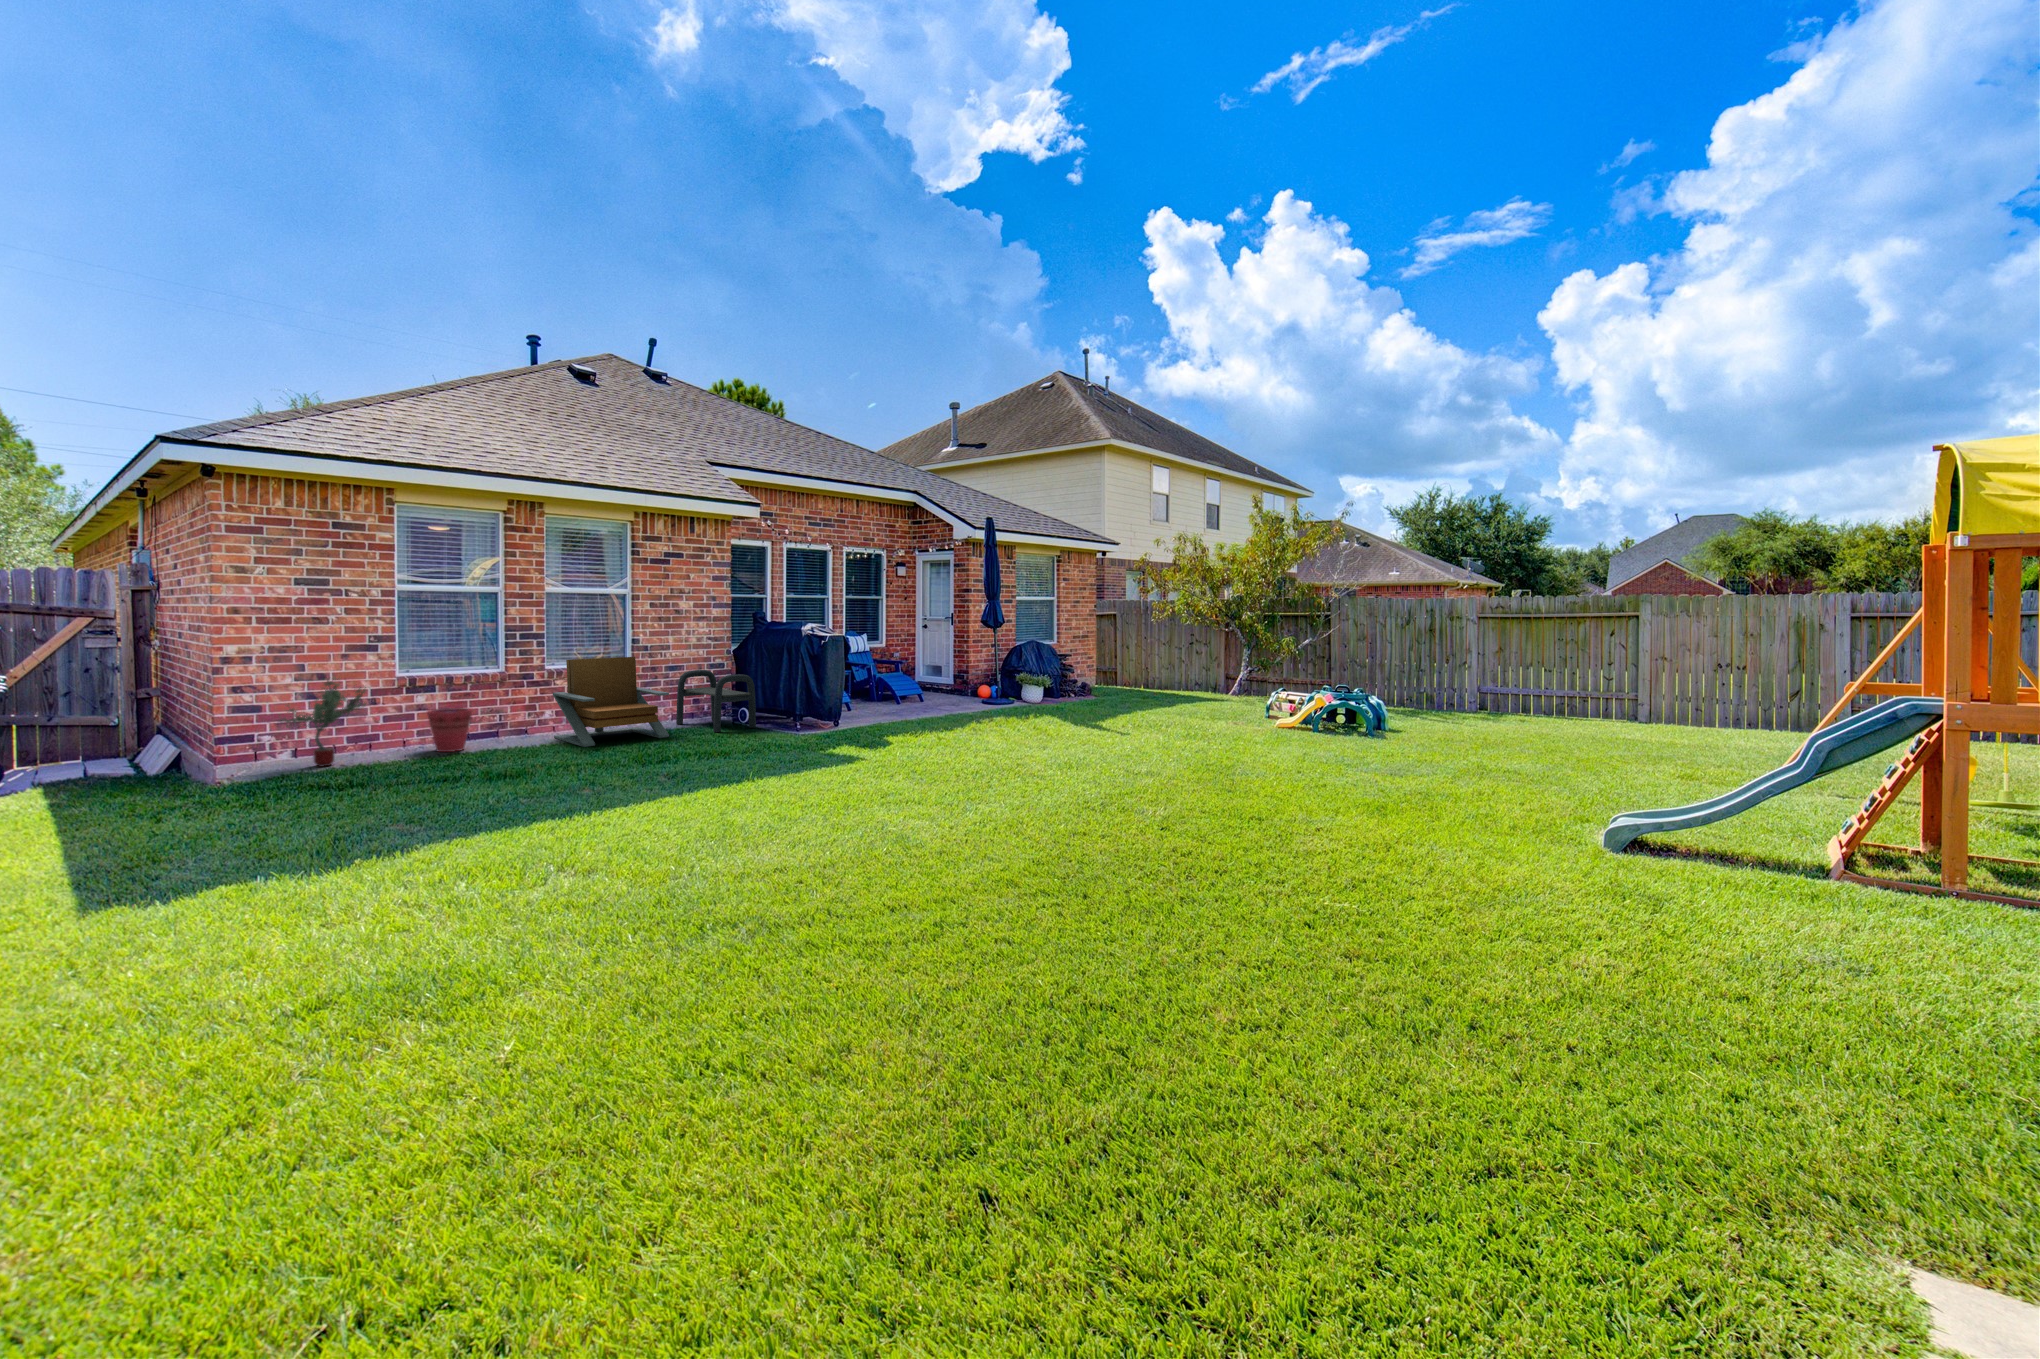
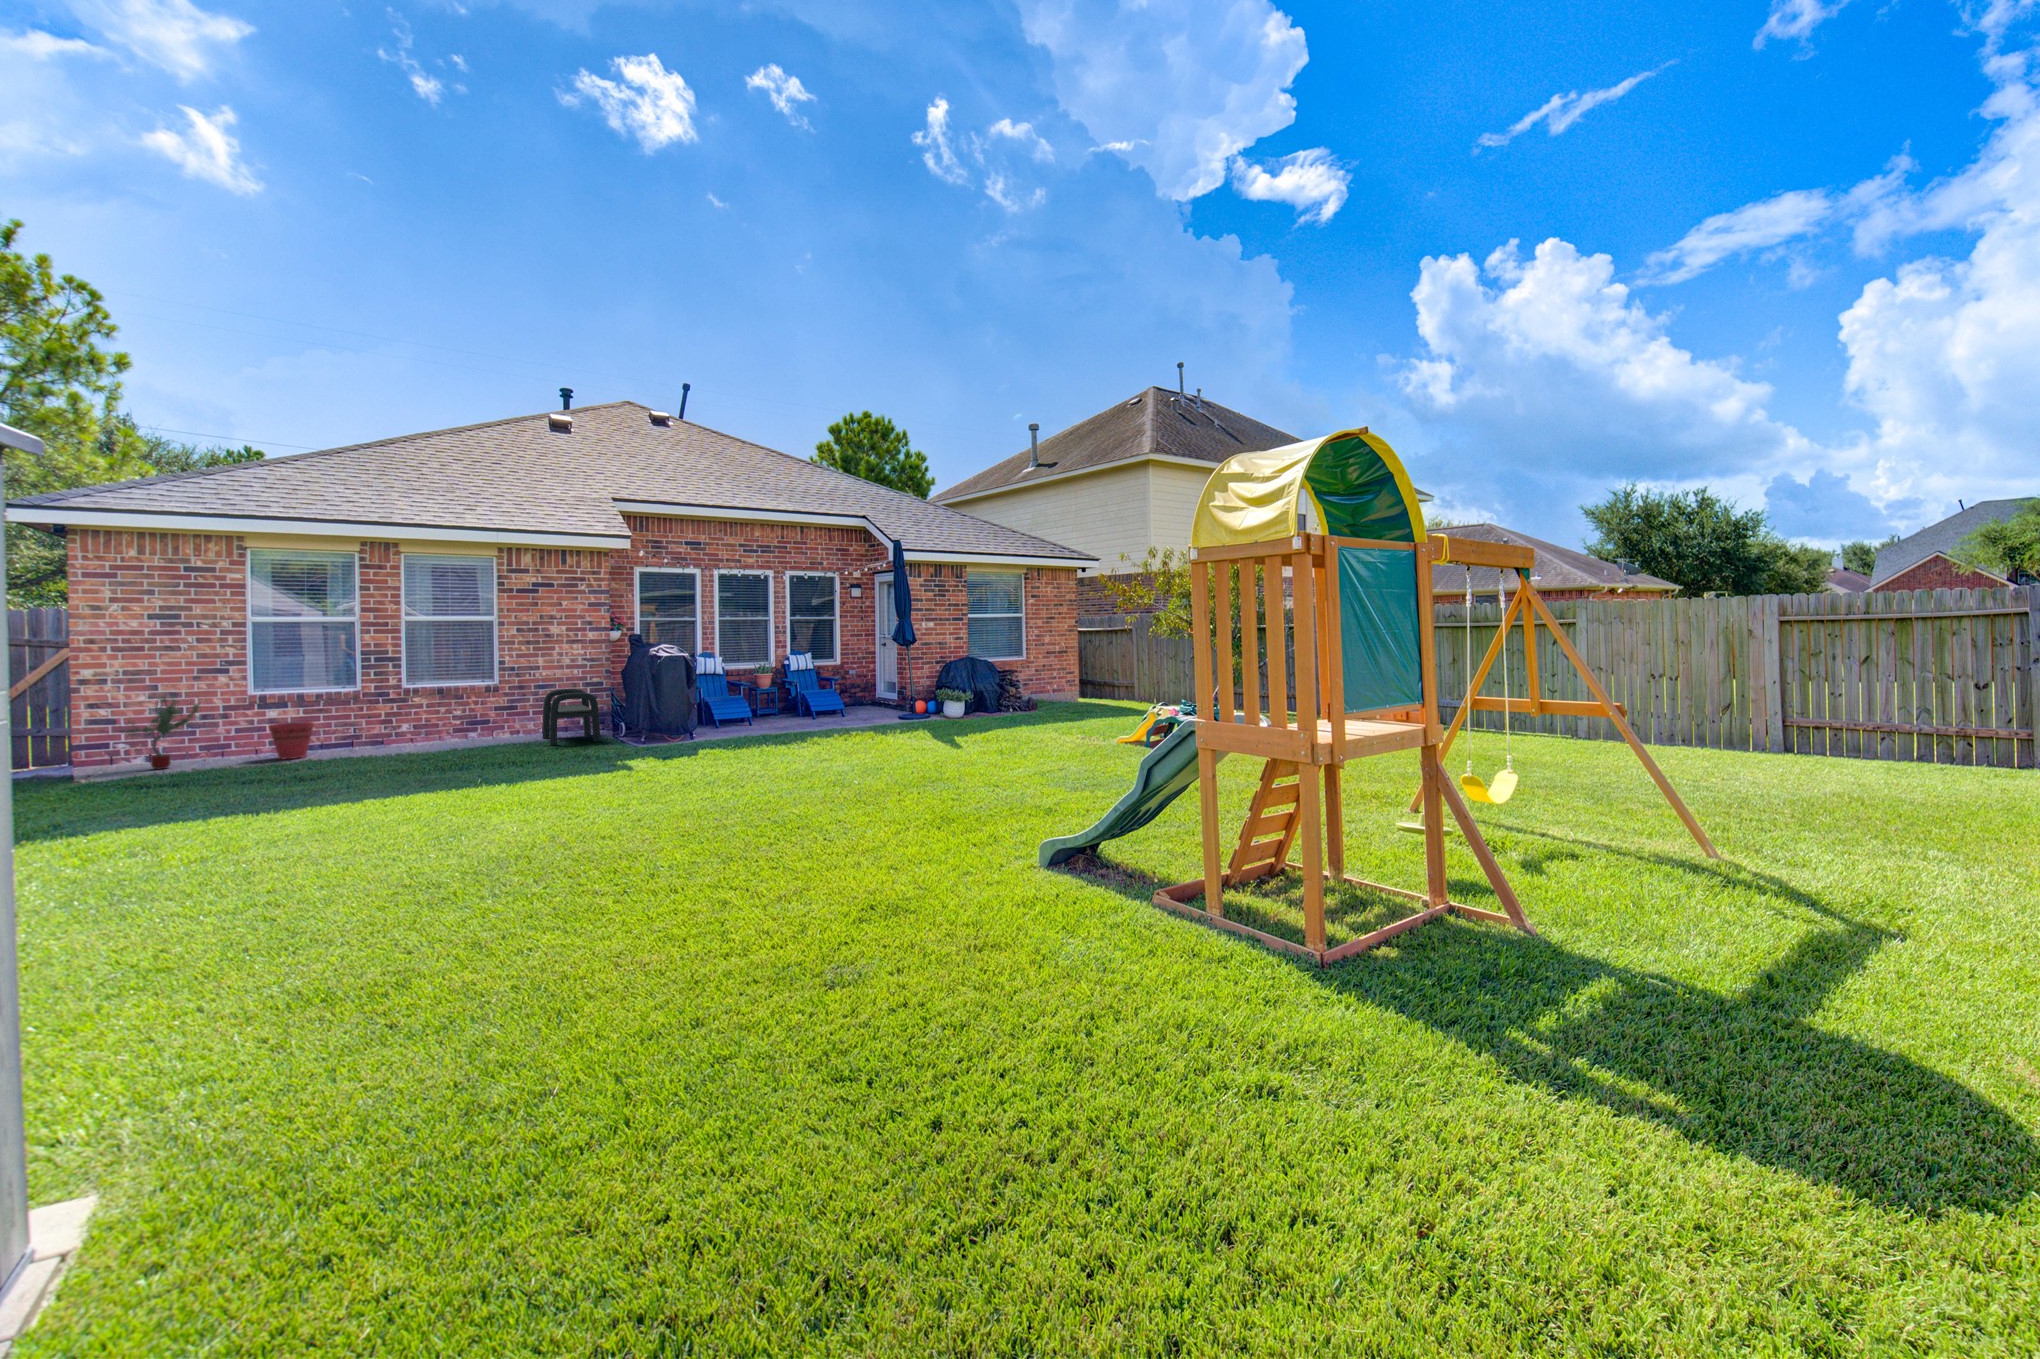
lounge chair: present [553,657,669,747] -> none [400,677,499,757]

